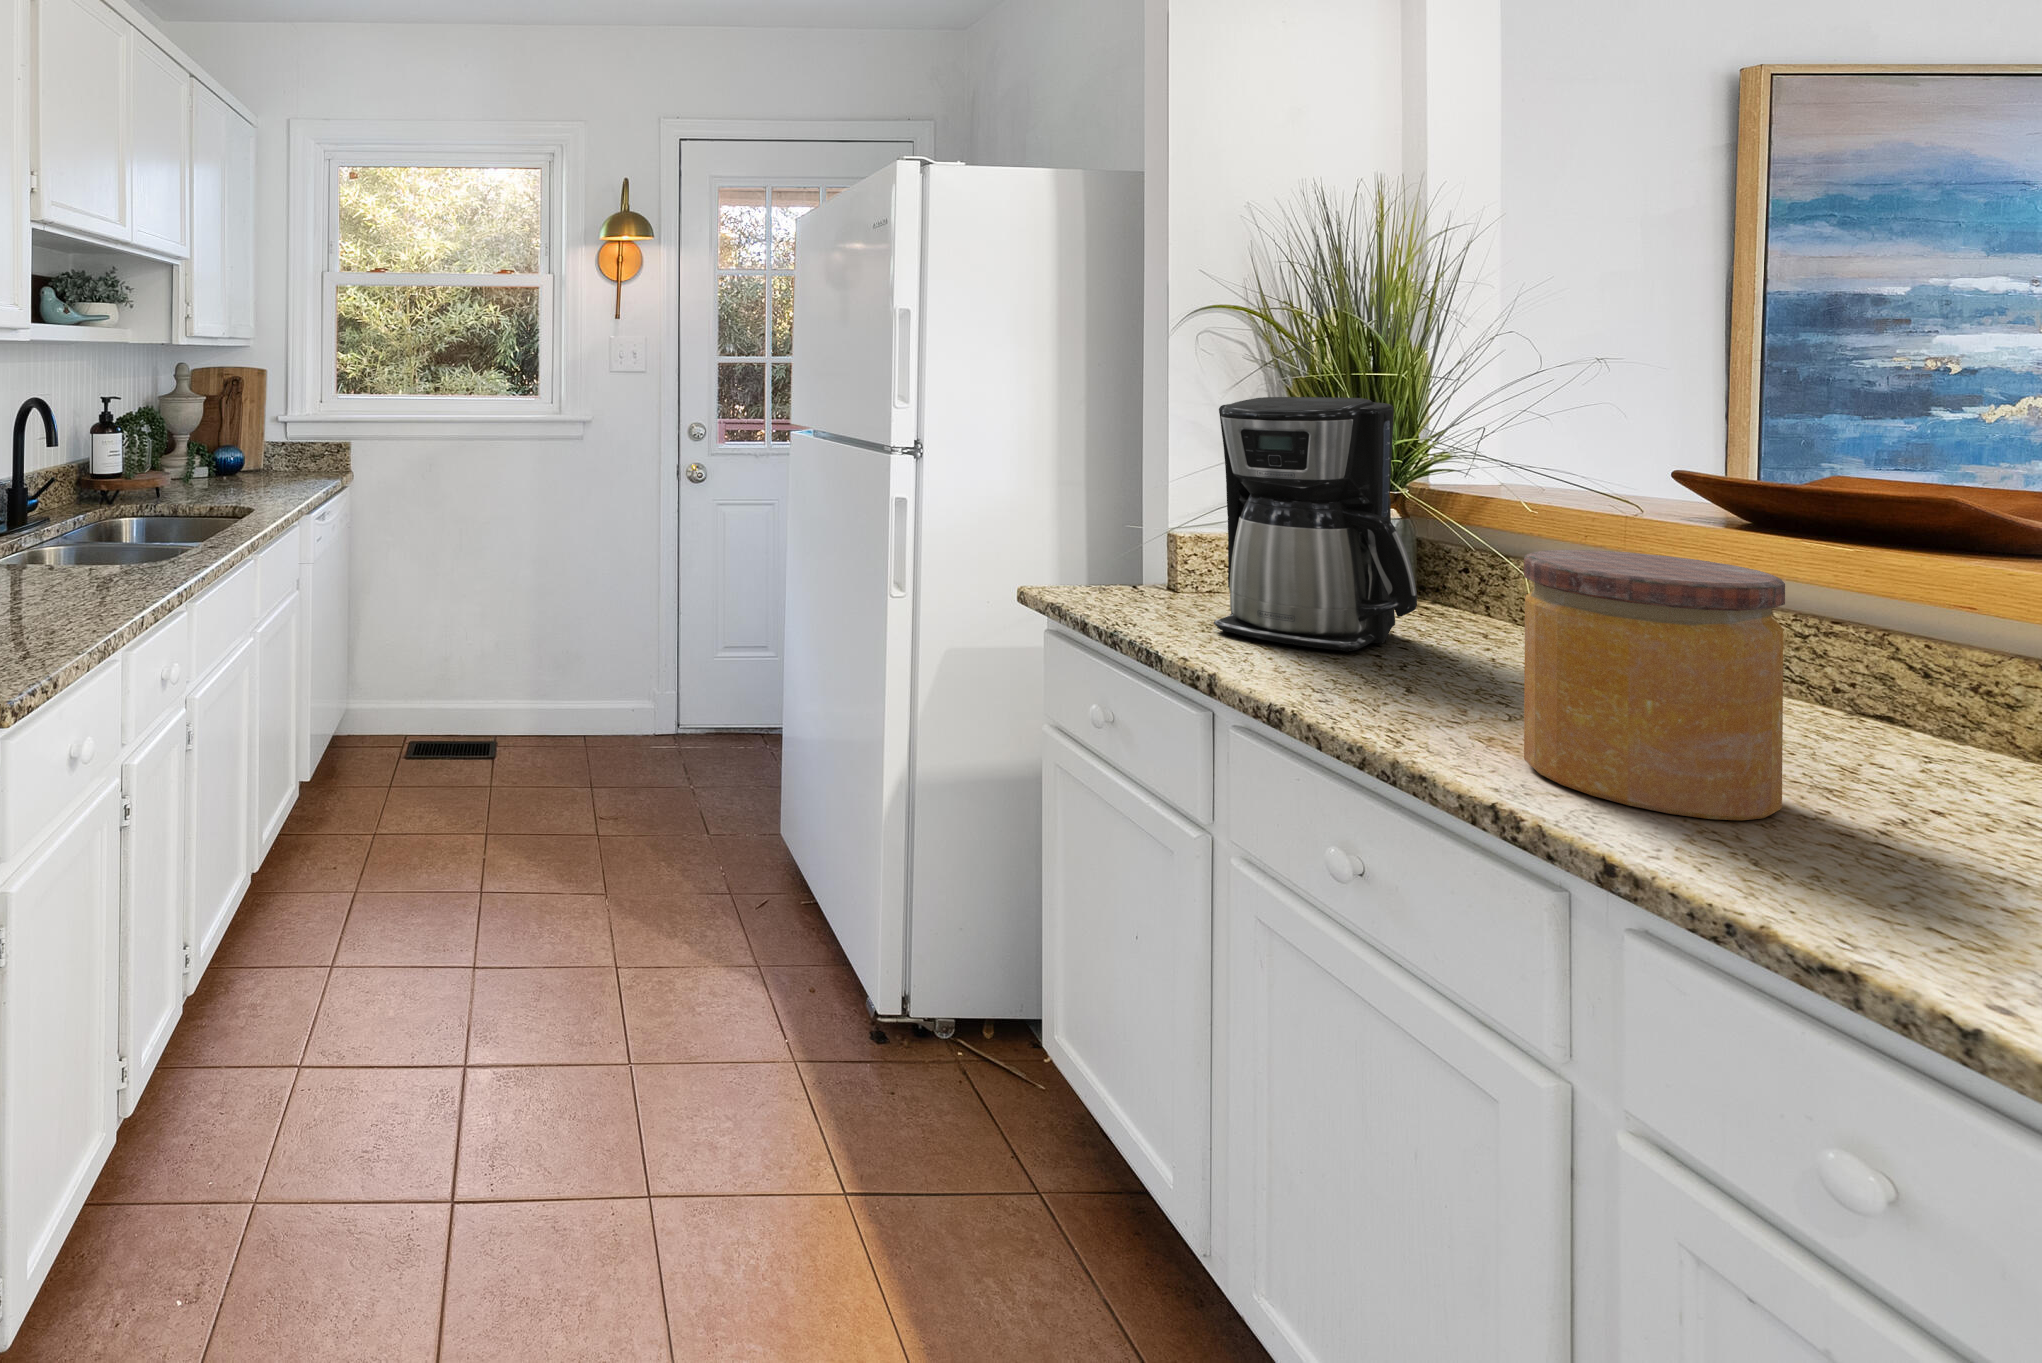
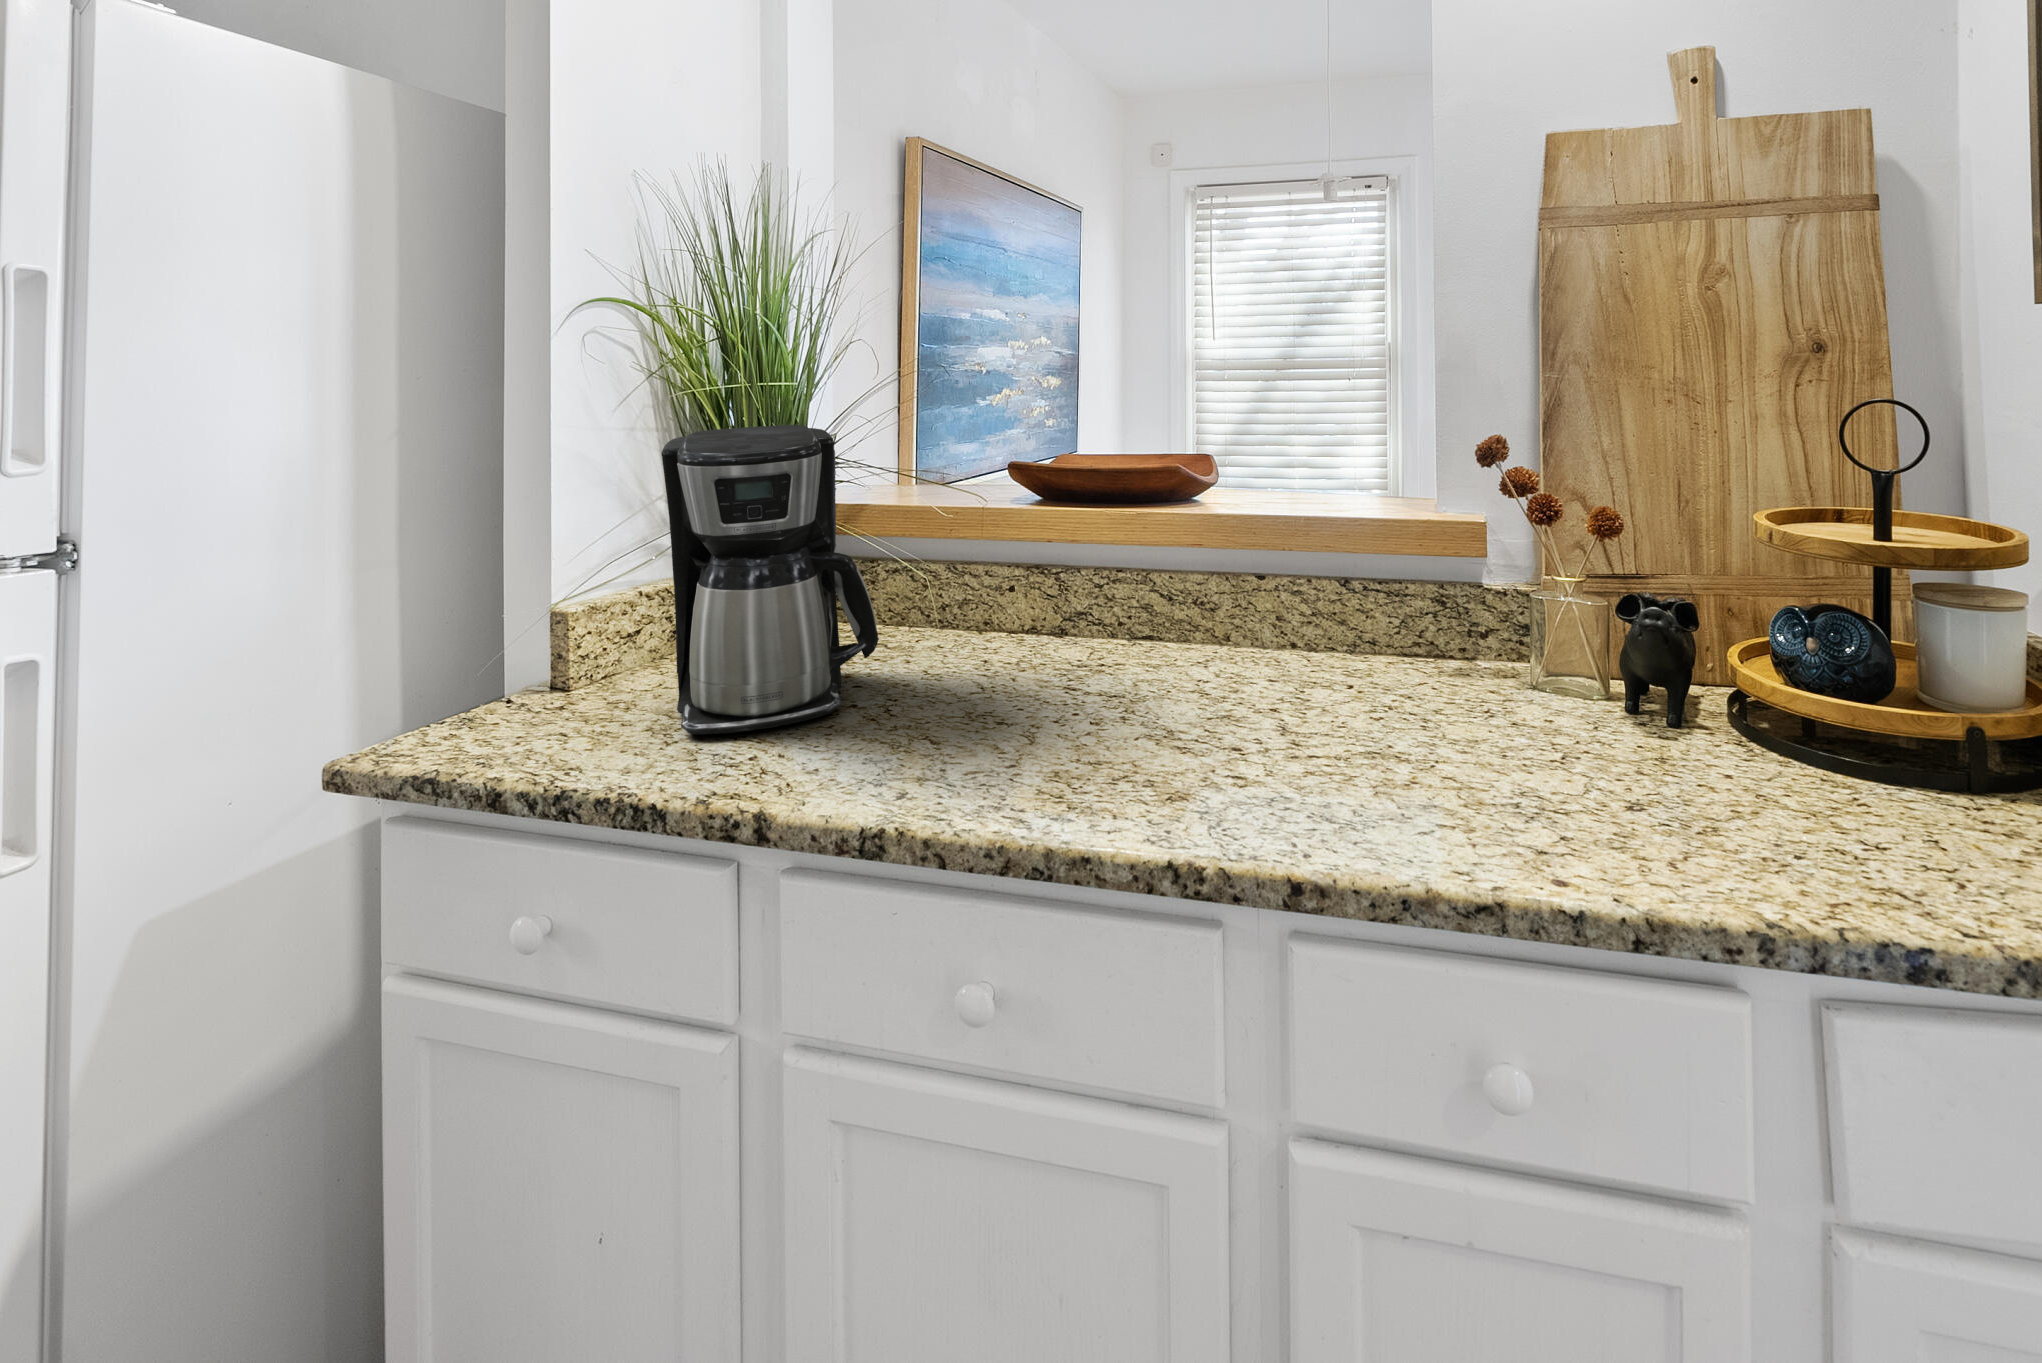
jar: present [1524,550,1785,820] -> none [1098,558,1268,808]

